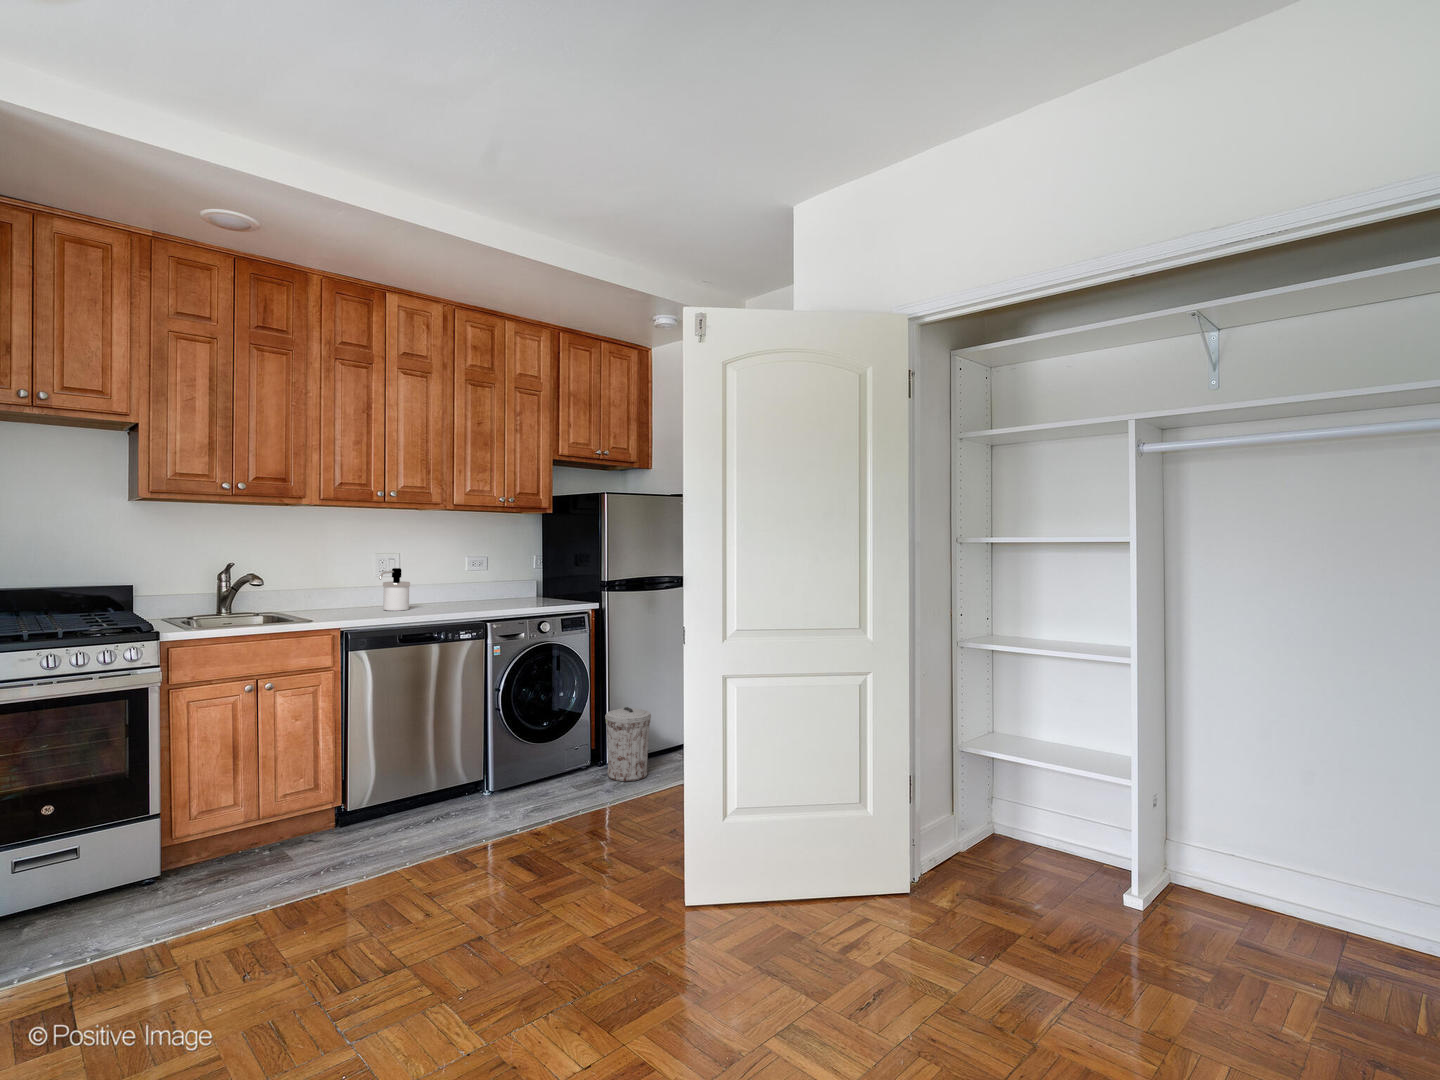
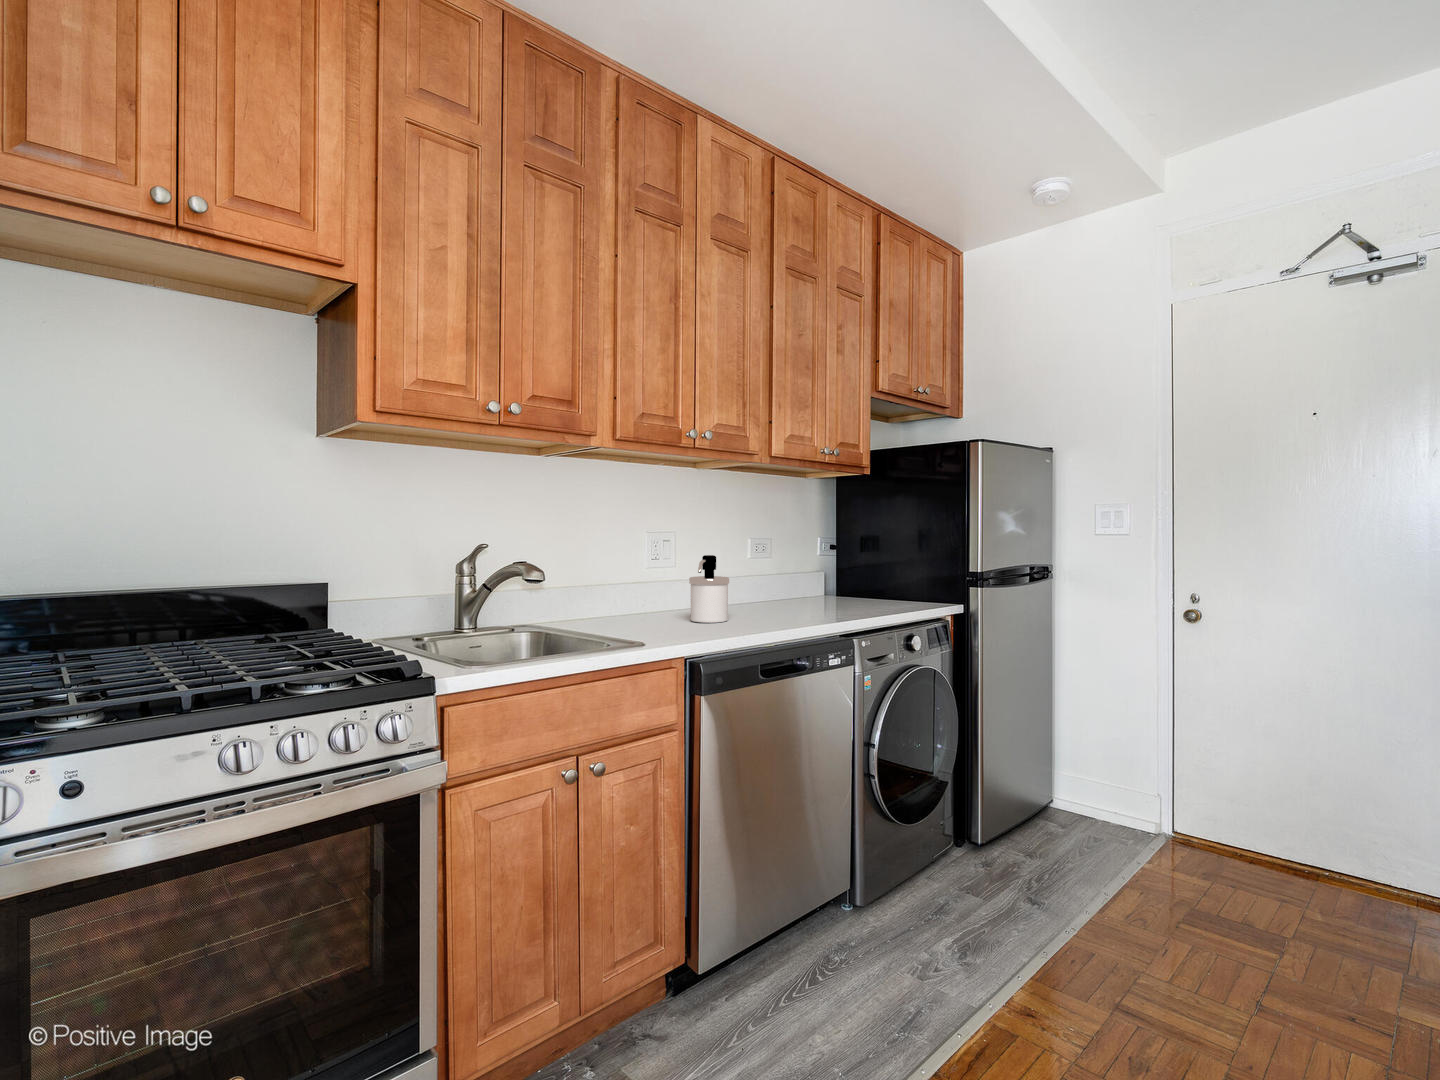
trash can: present [605,707,651,781] -> none [992,762,1067,878]

